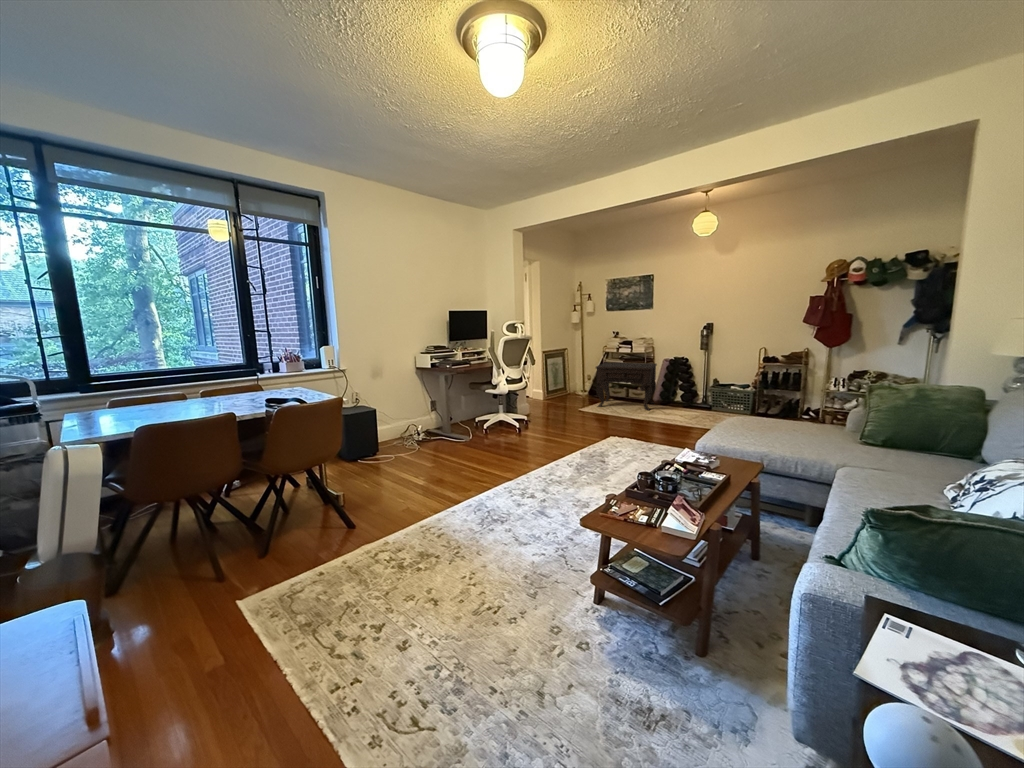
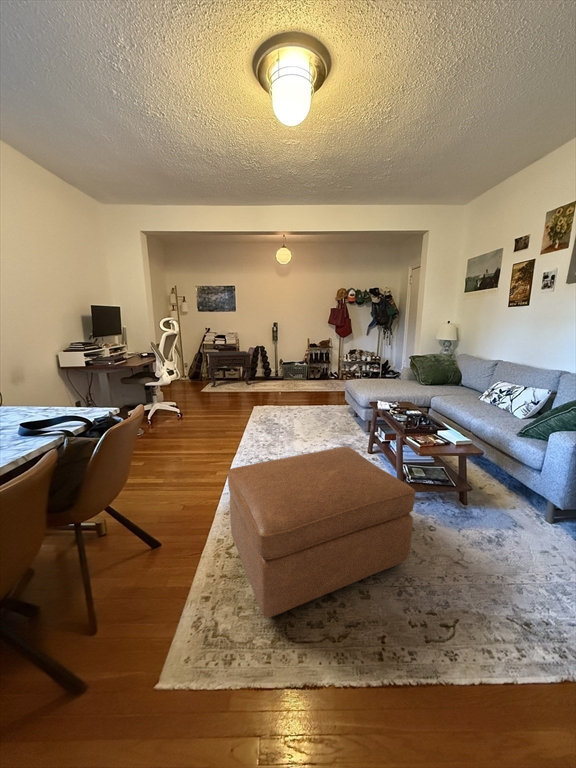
ottoman: none [304,478,514,649] -> present [228,447,415,618]

